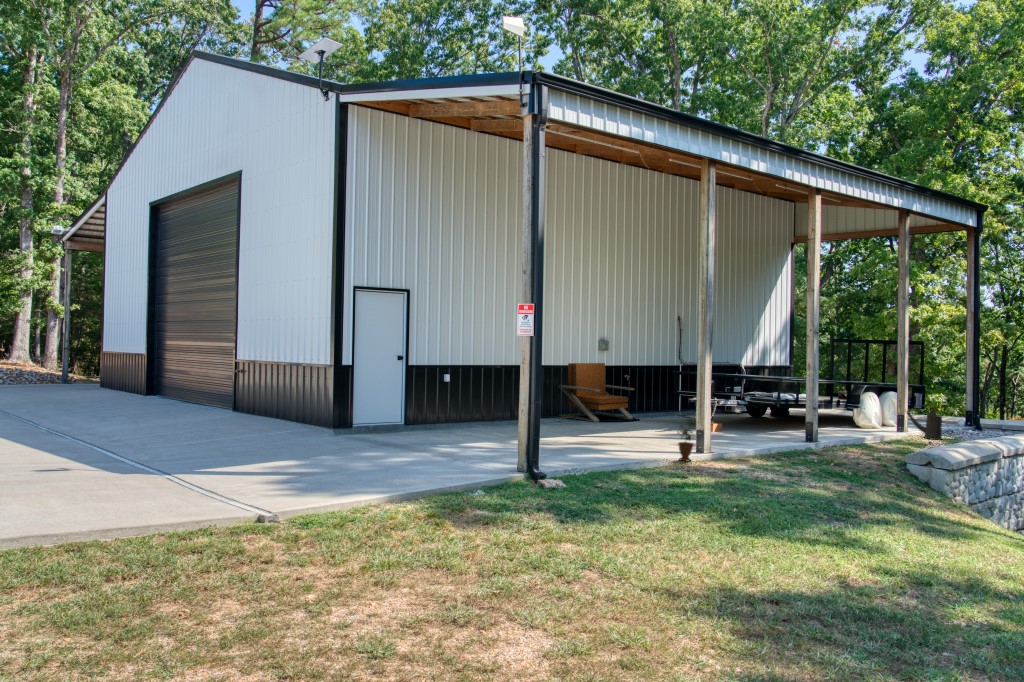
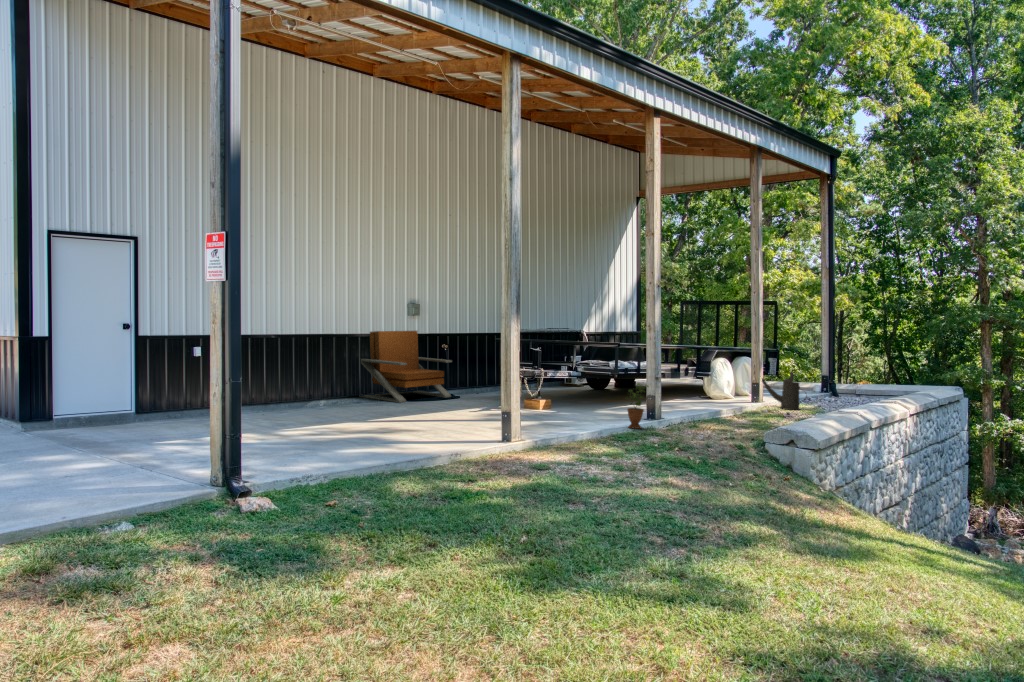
potted plant: present [678,419,695,461] -> present [626,383,648,429]

